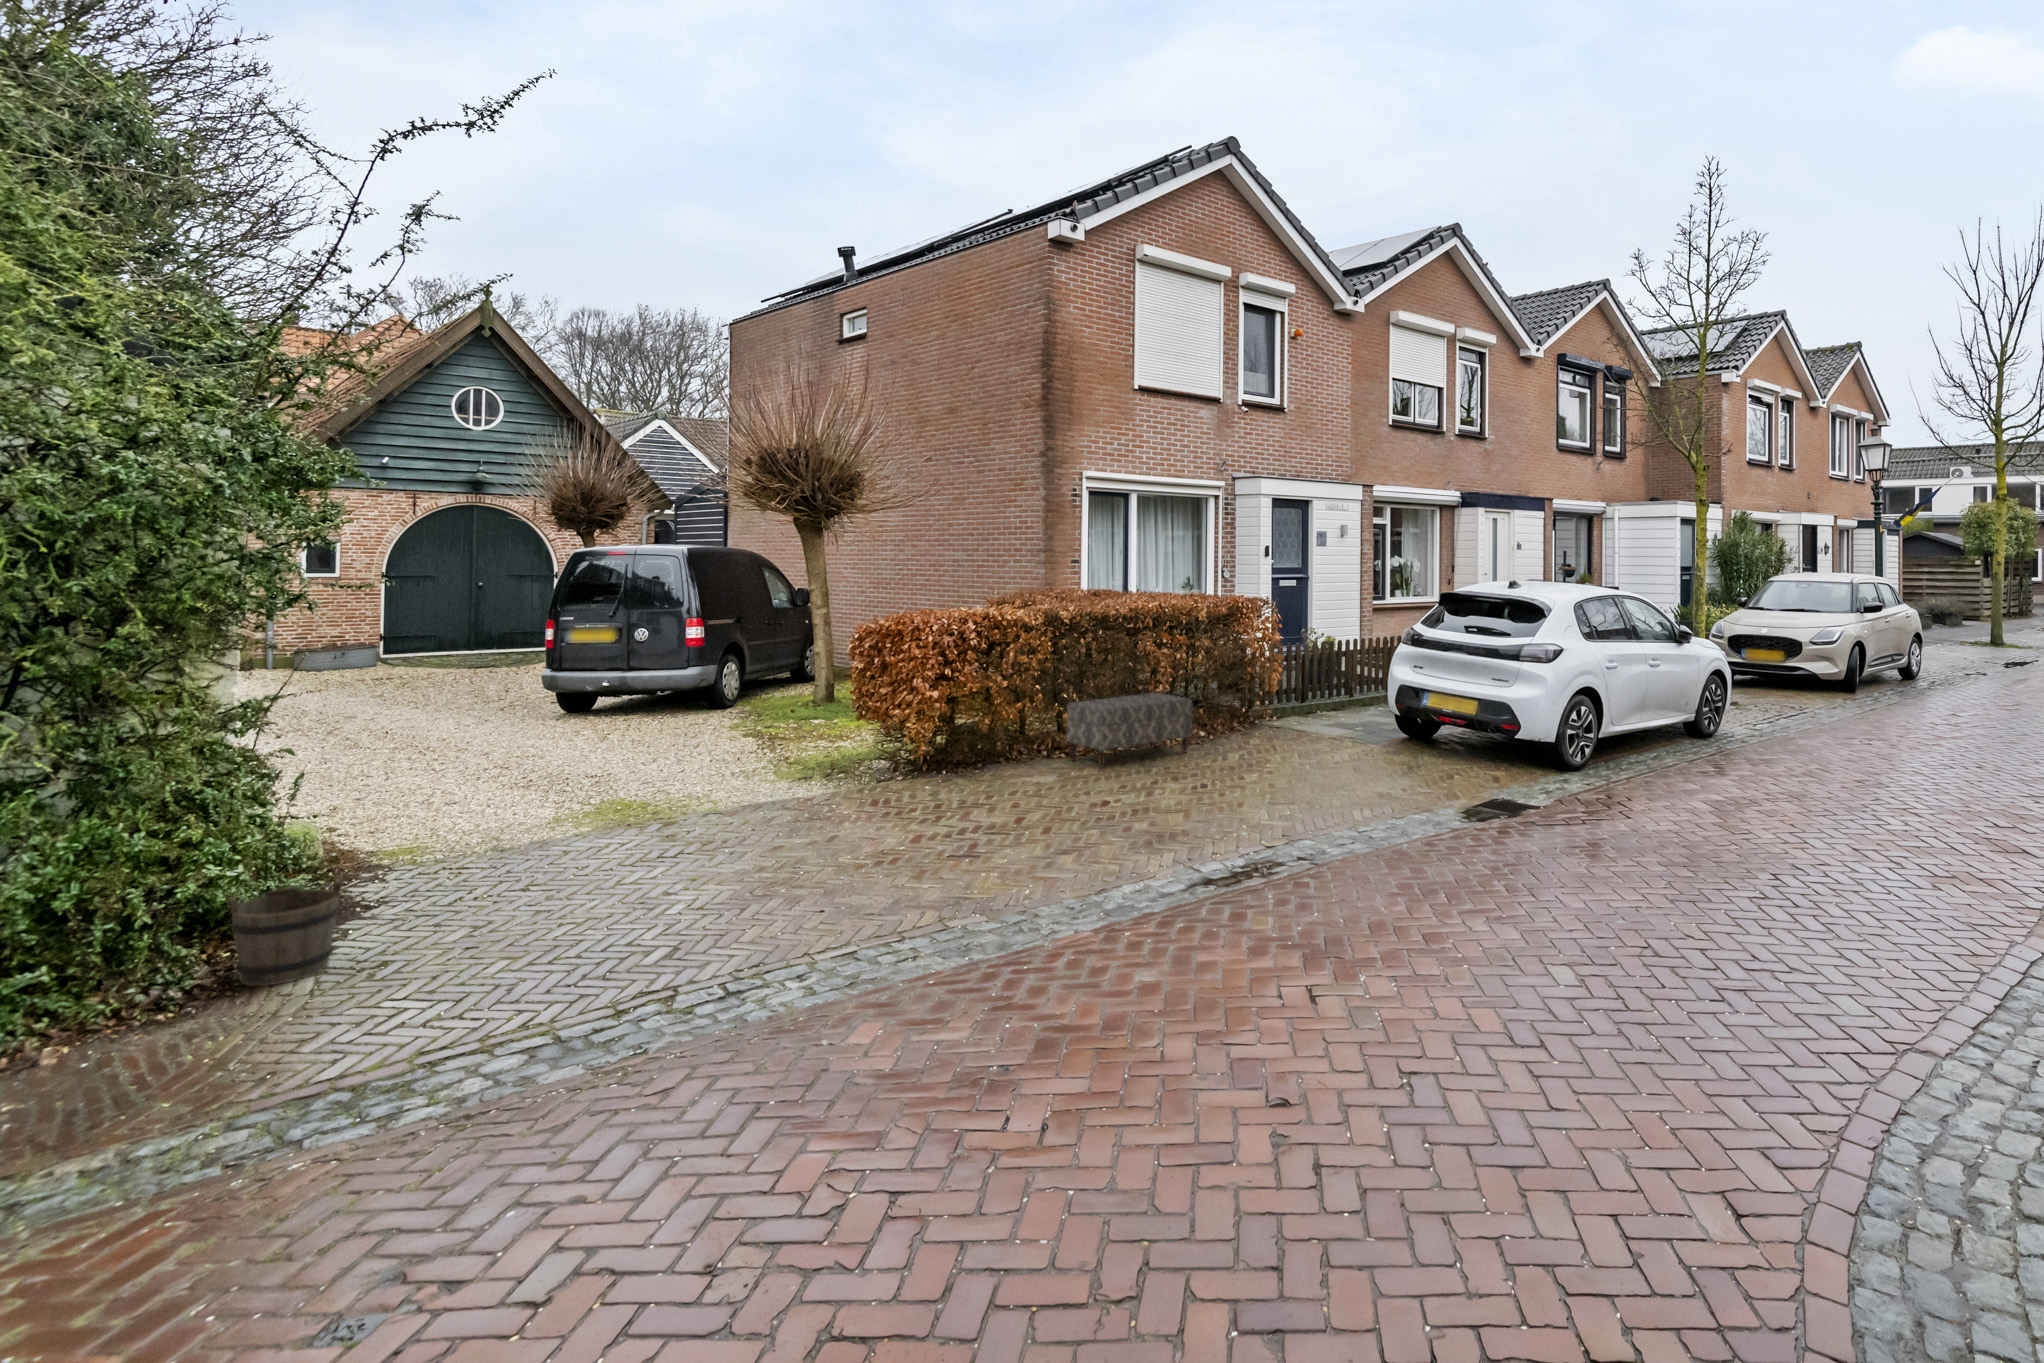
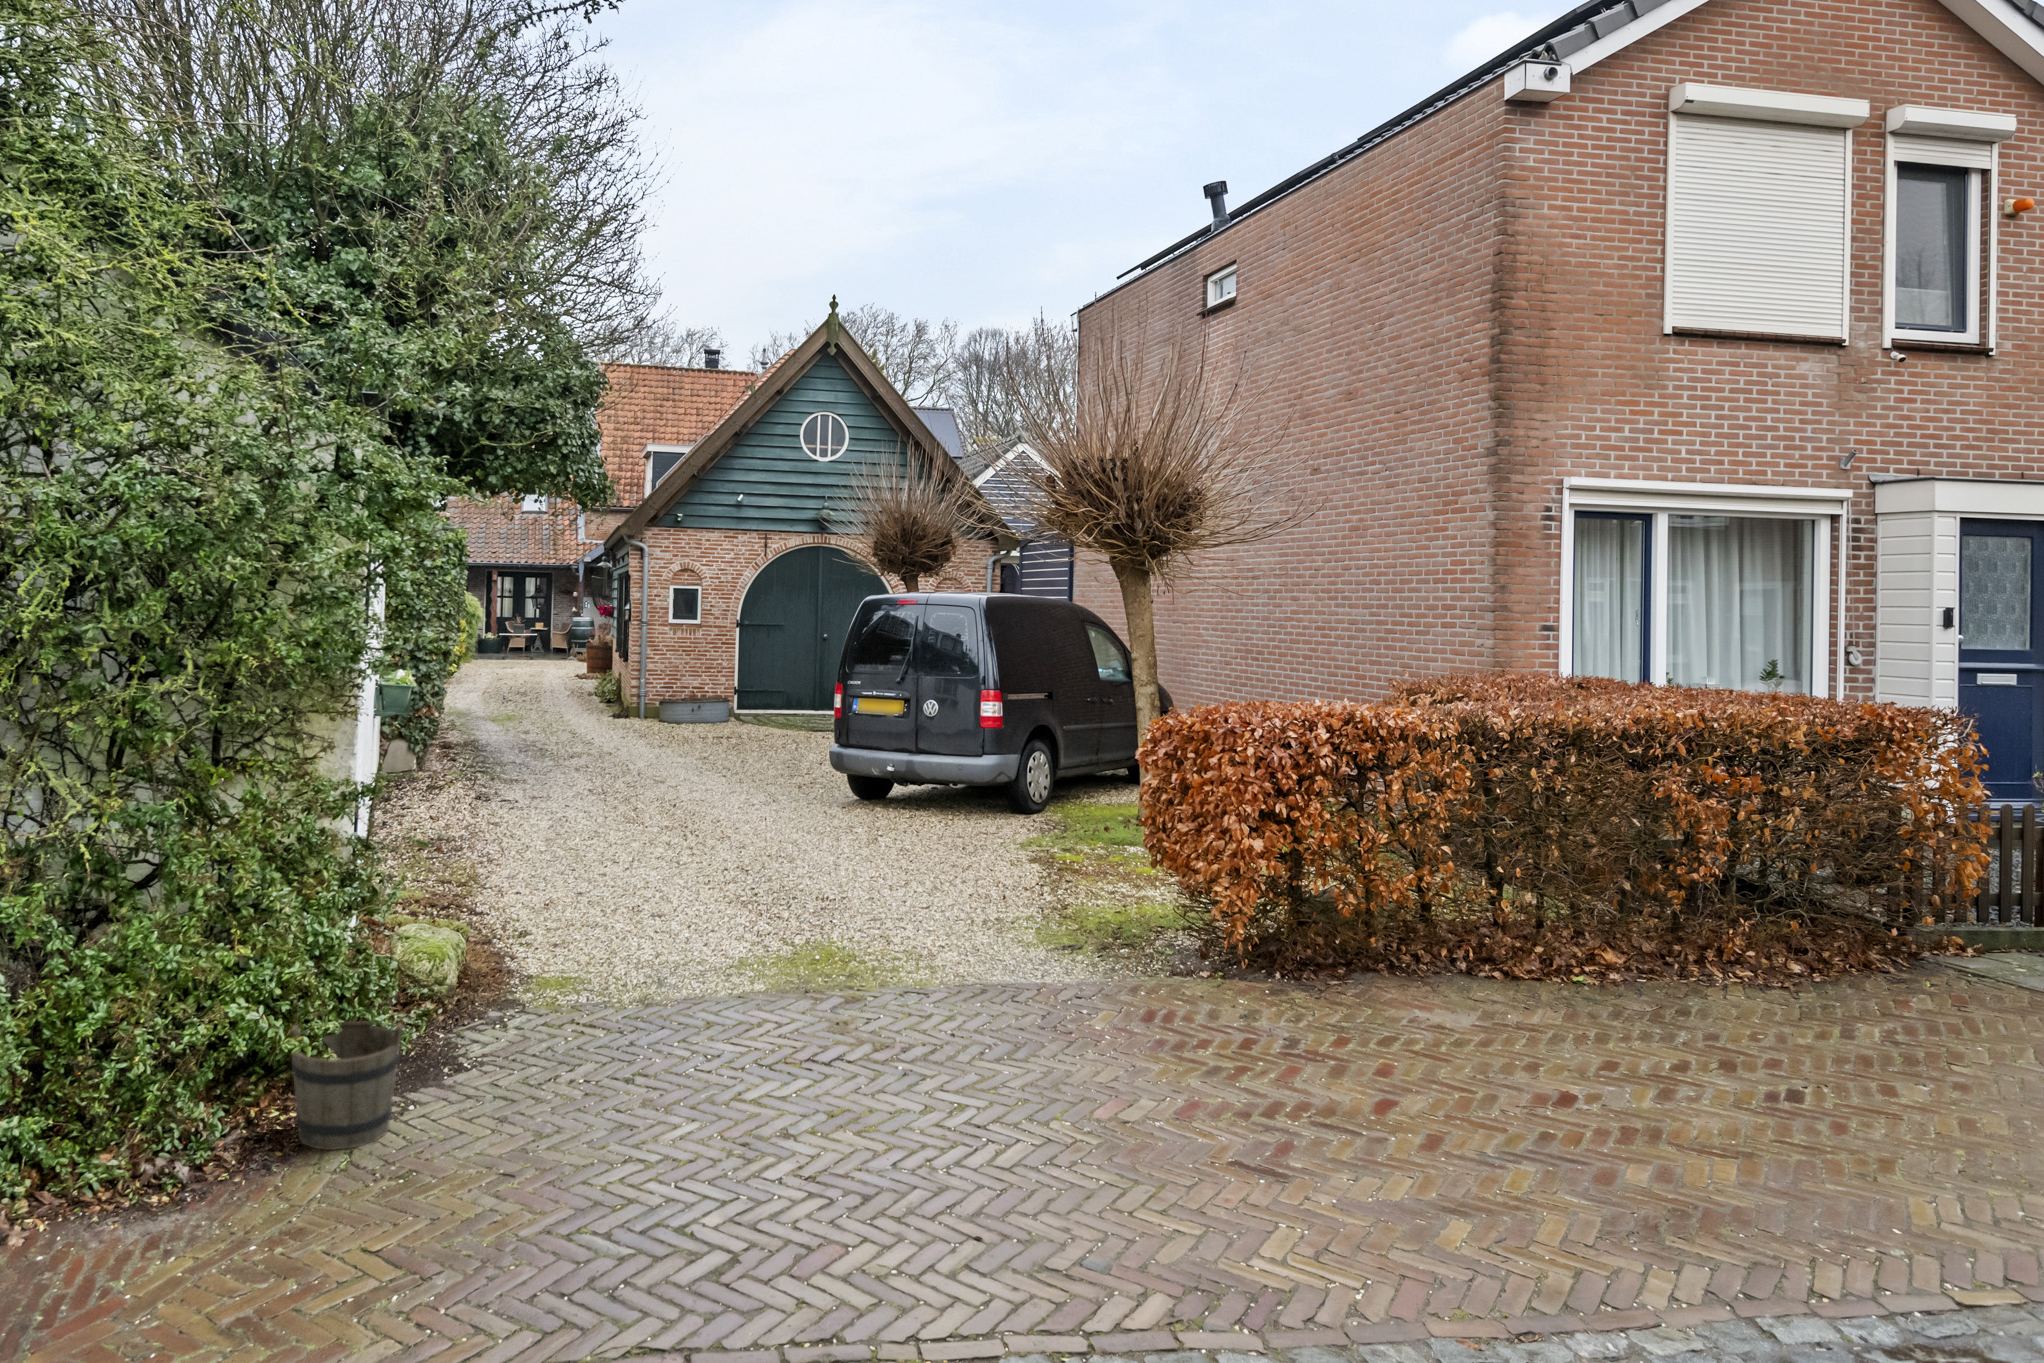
bench: present [1067,693,1193,768] -> none [1503,877,1771,1009]

